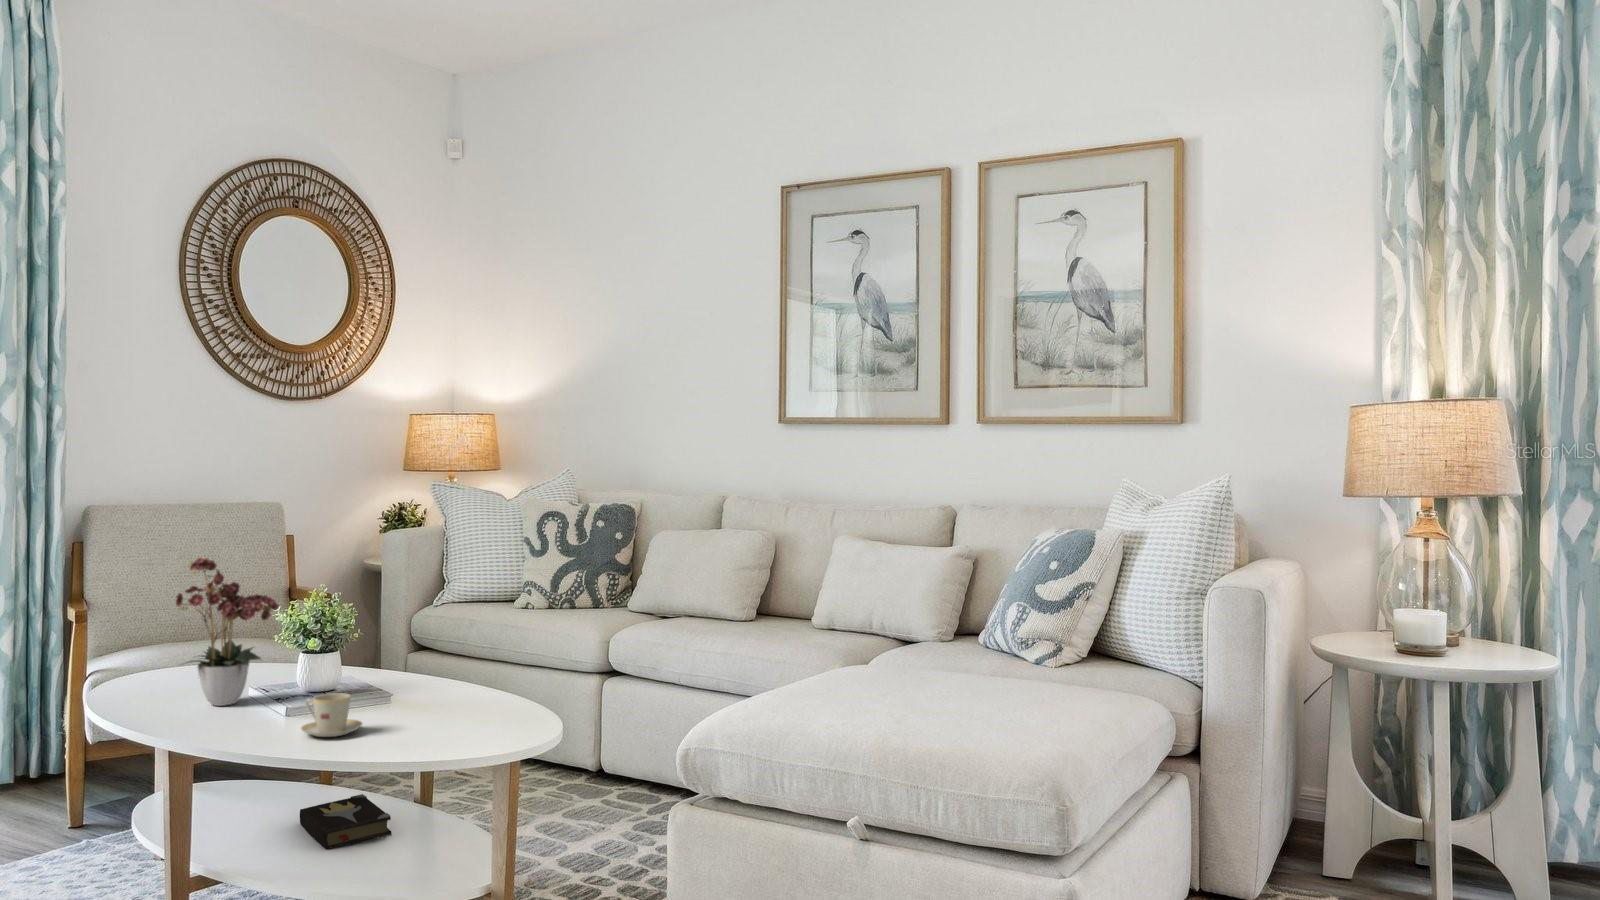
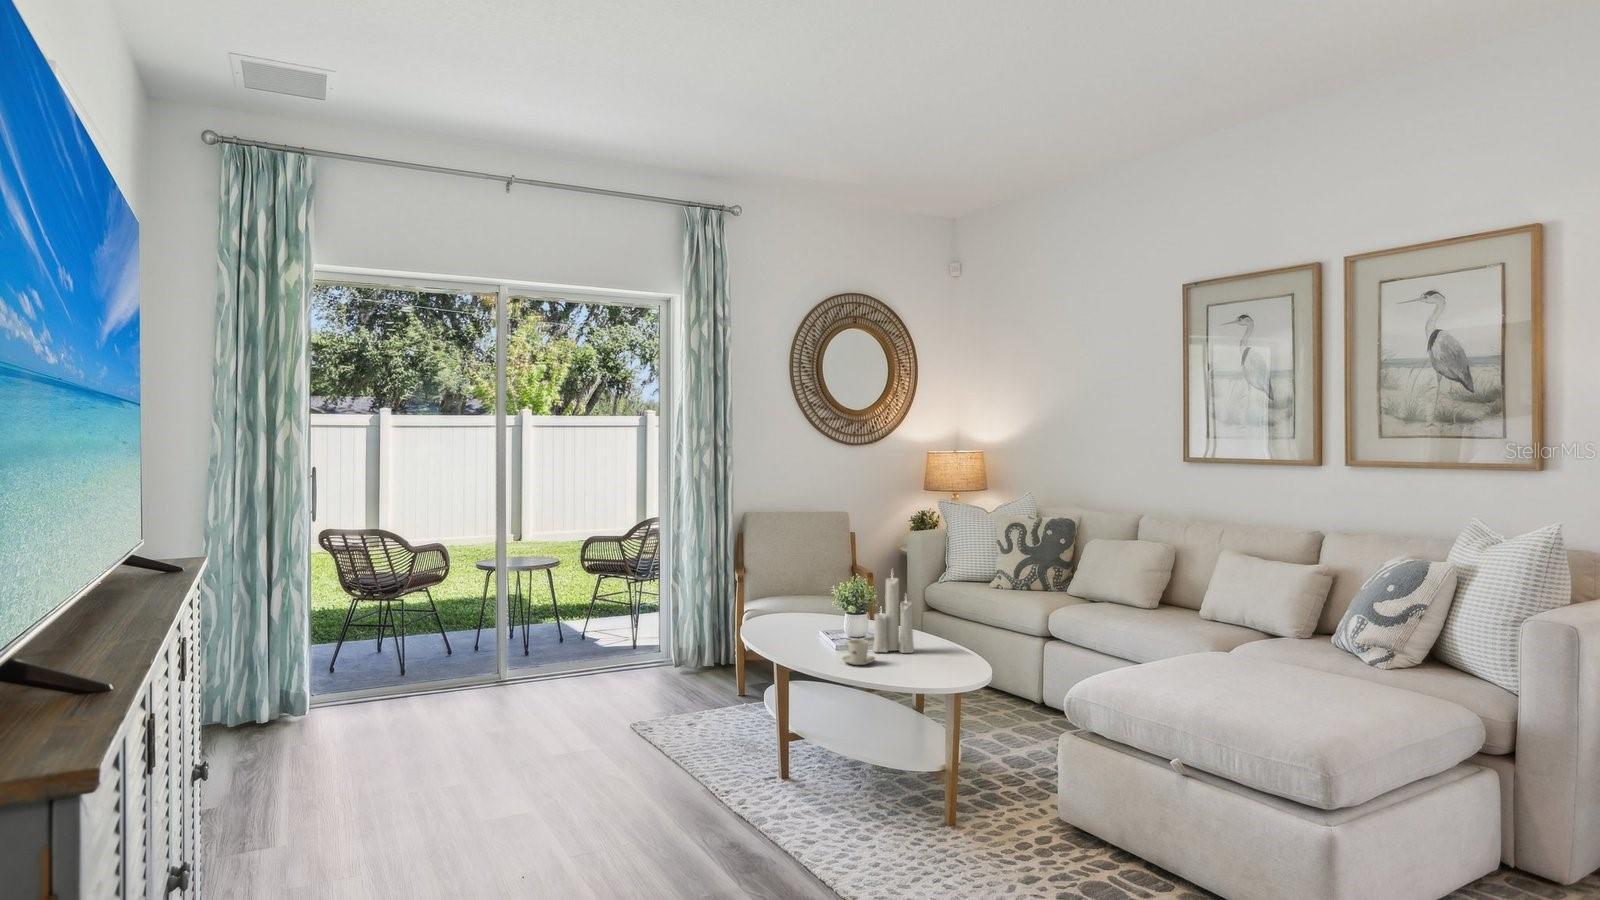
flower arrangement: present [176,558,279,706] -> none [776,550,838,640]
candle: none [352,566,424,713] -> present [873,576,914,653]
hardback book: present [300,794,392,849] -> none [845,701,895,731]

